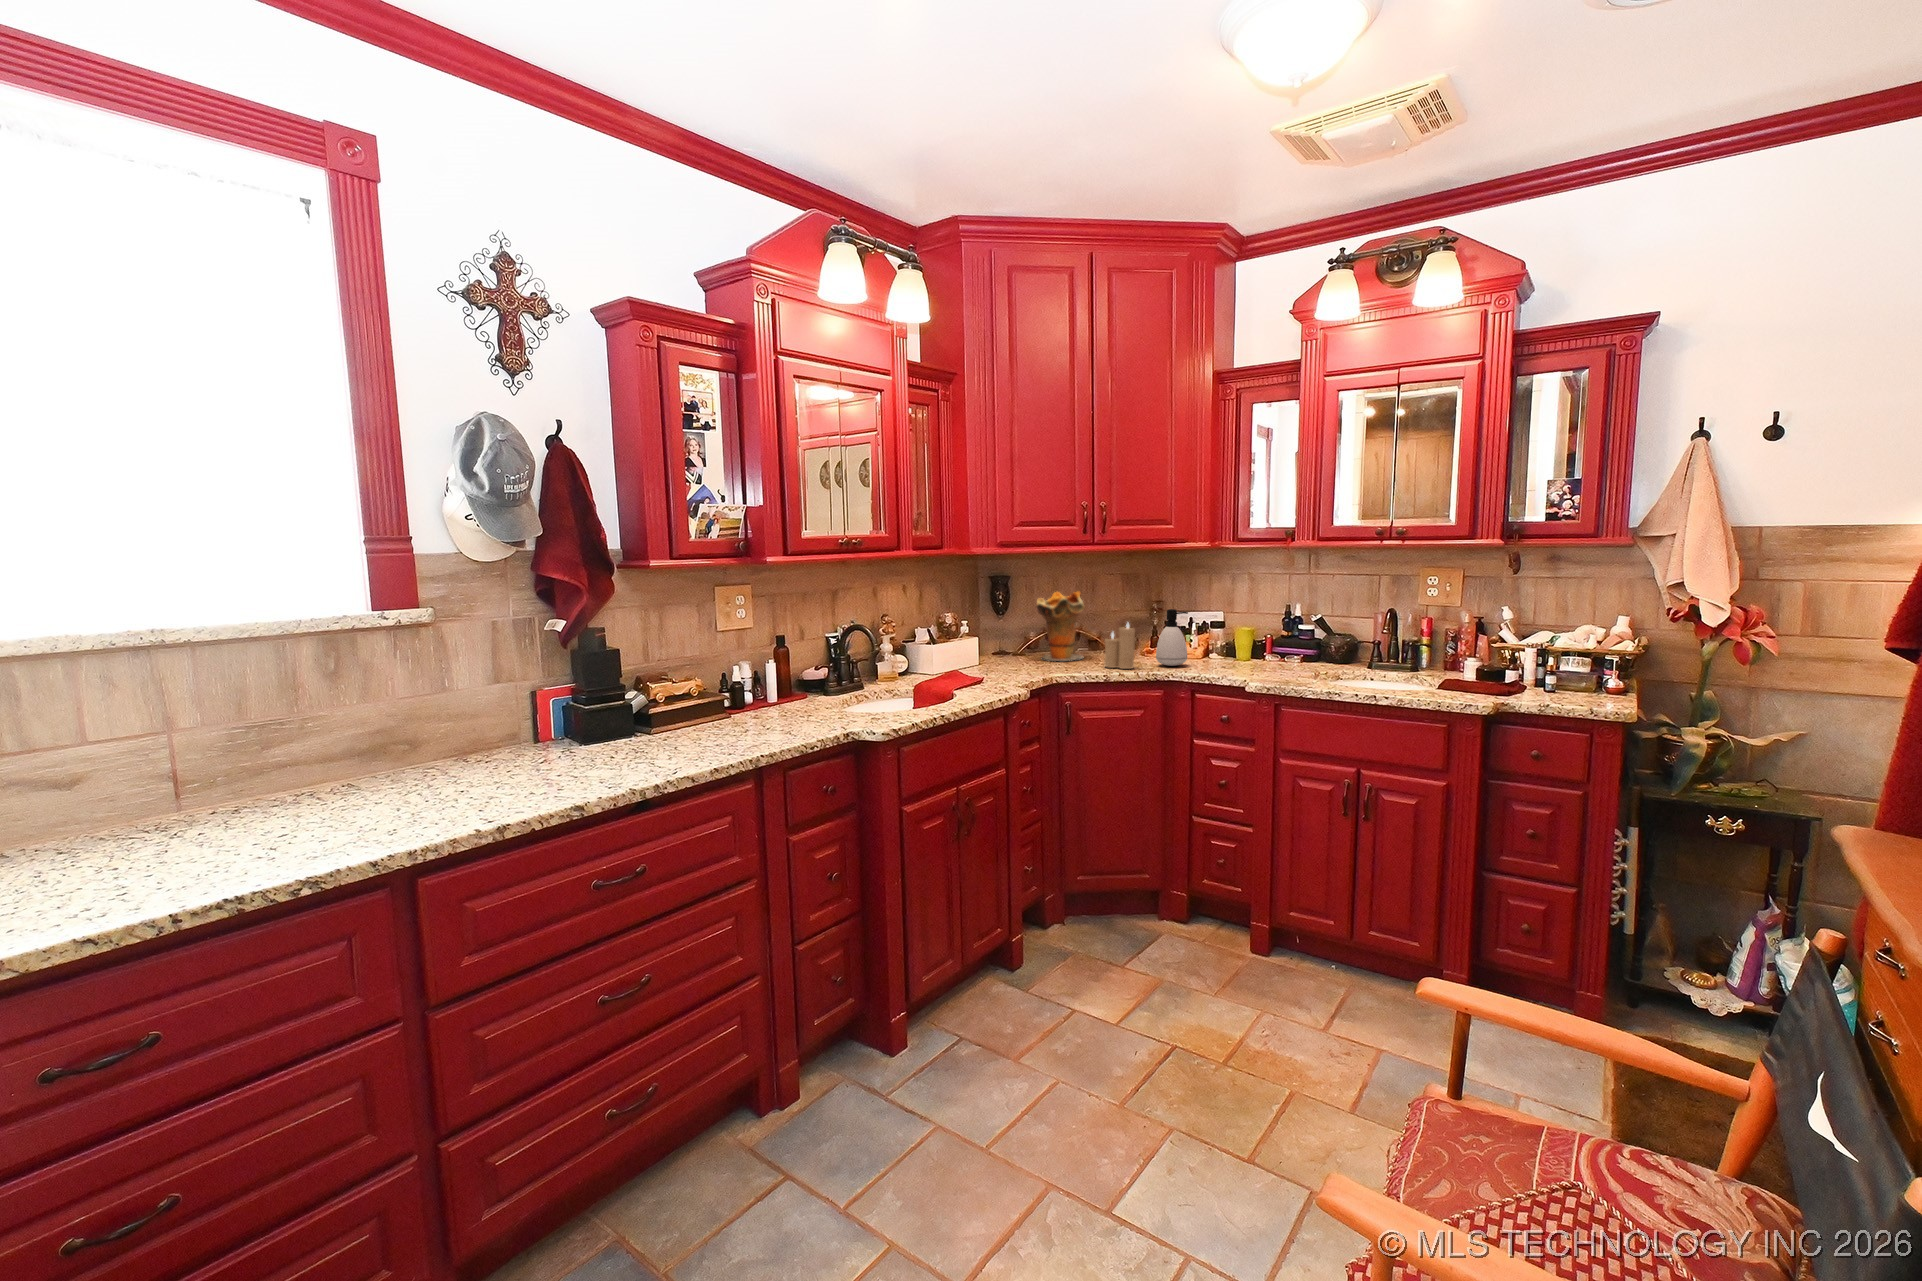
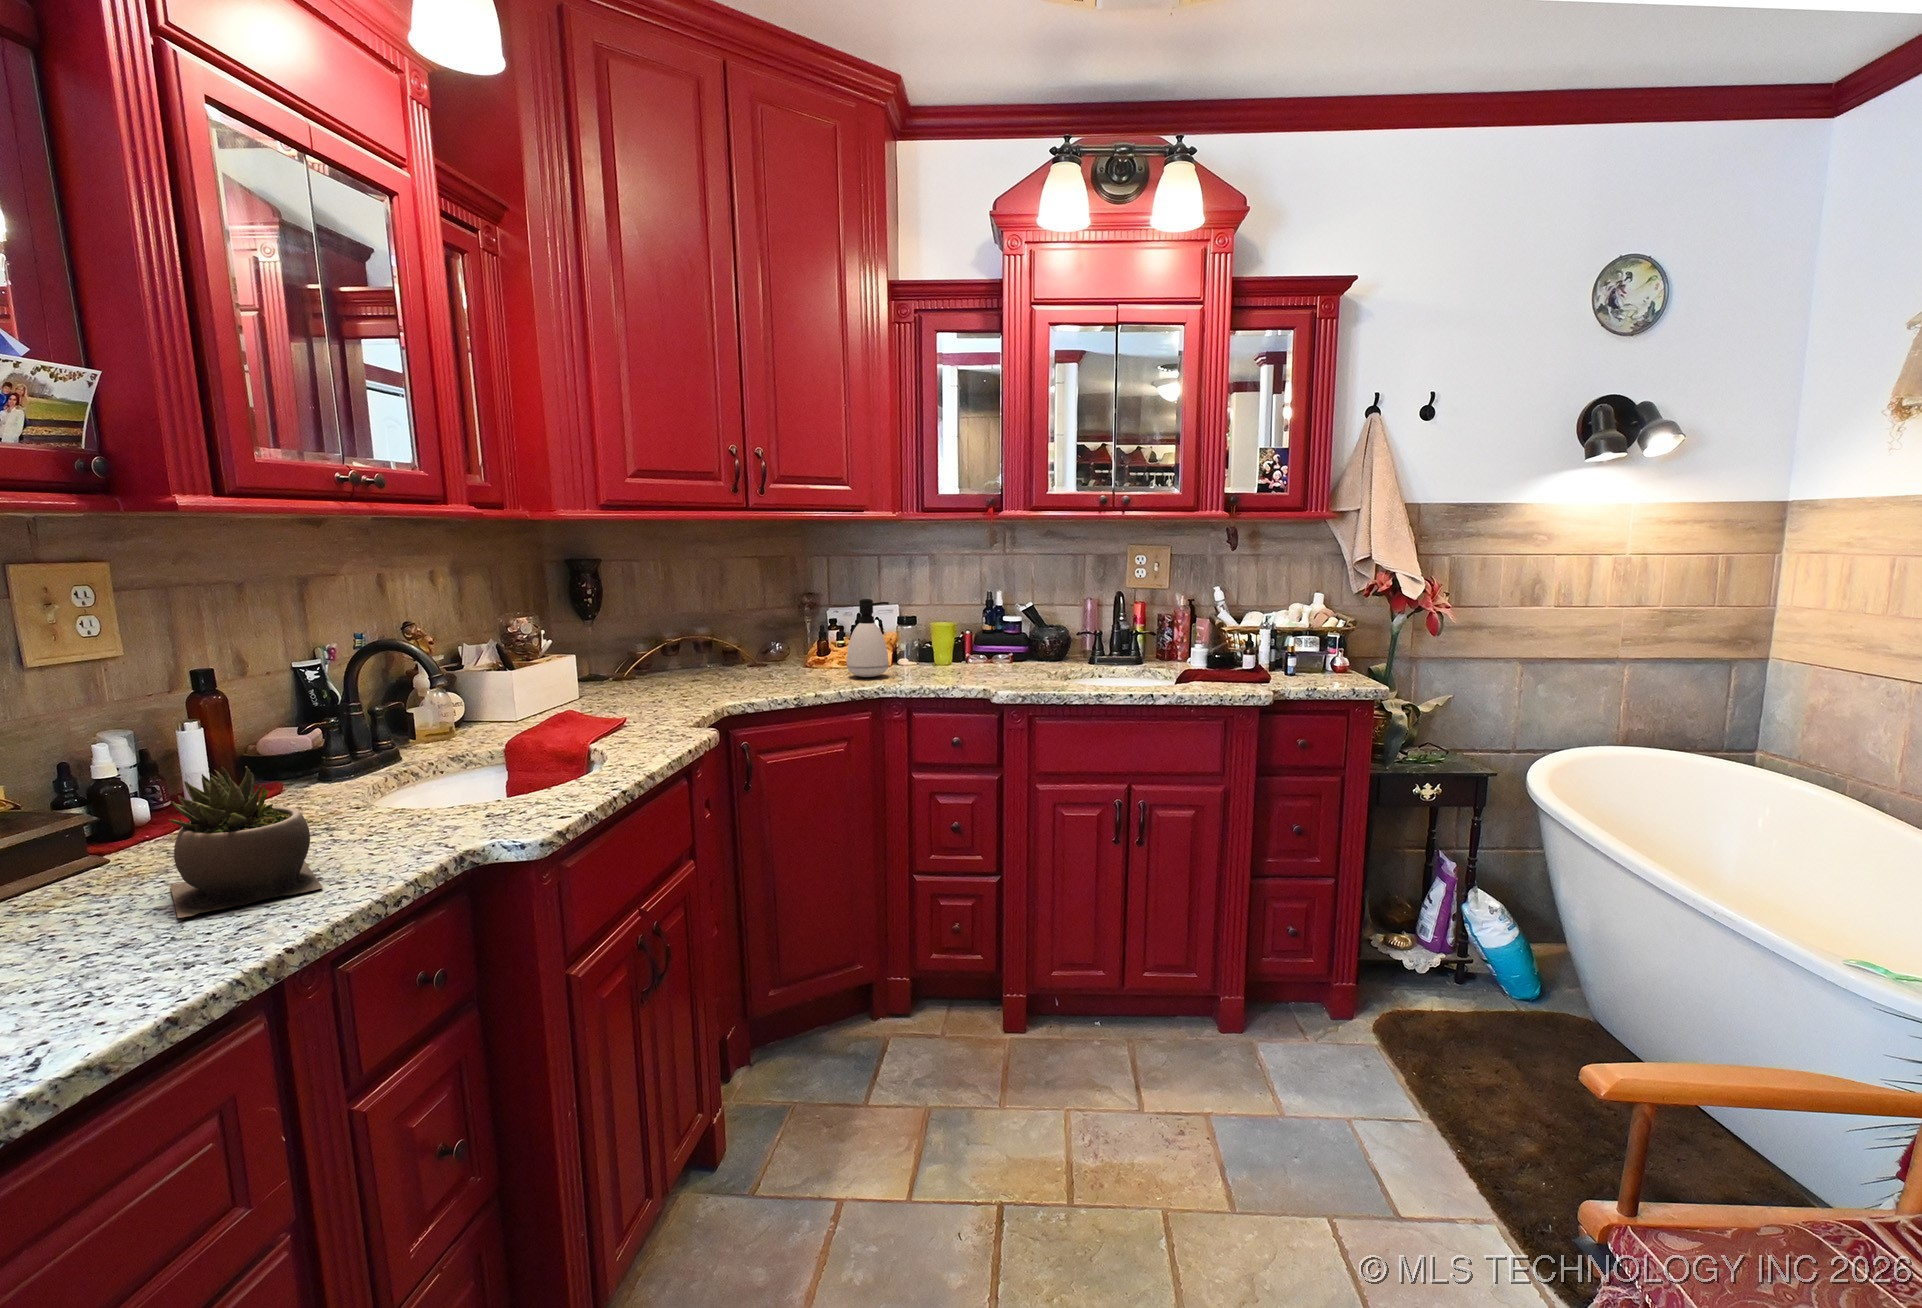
decorative vase: present [1036,592,1085,661] -> none [657,577,734,682]
candle: present [1105,623,1135,669] -> none [779,618,824,686]
succulent plant: none [735,679,789,740] -> present [169,766,323,918]

